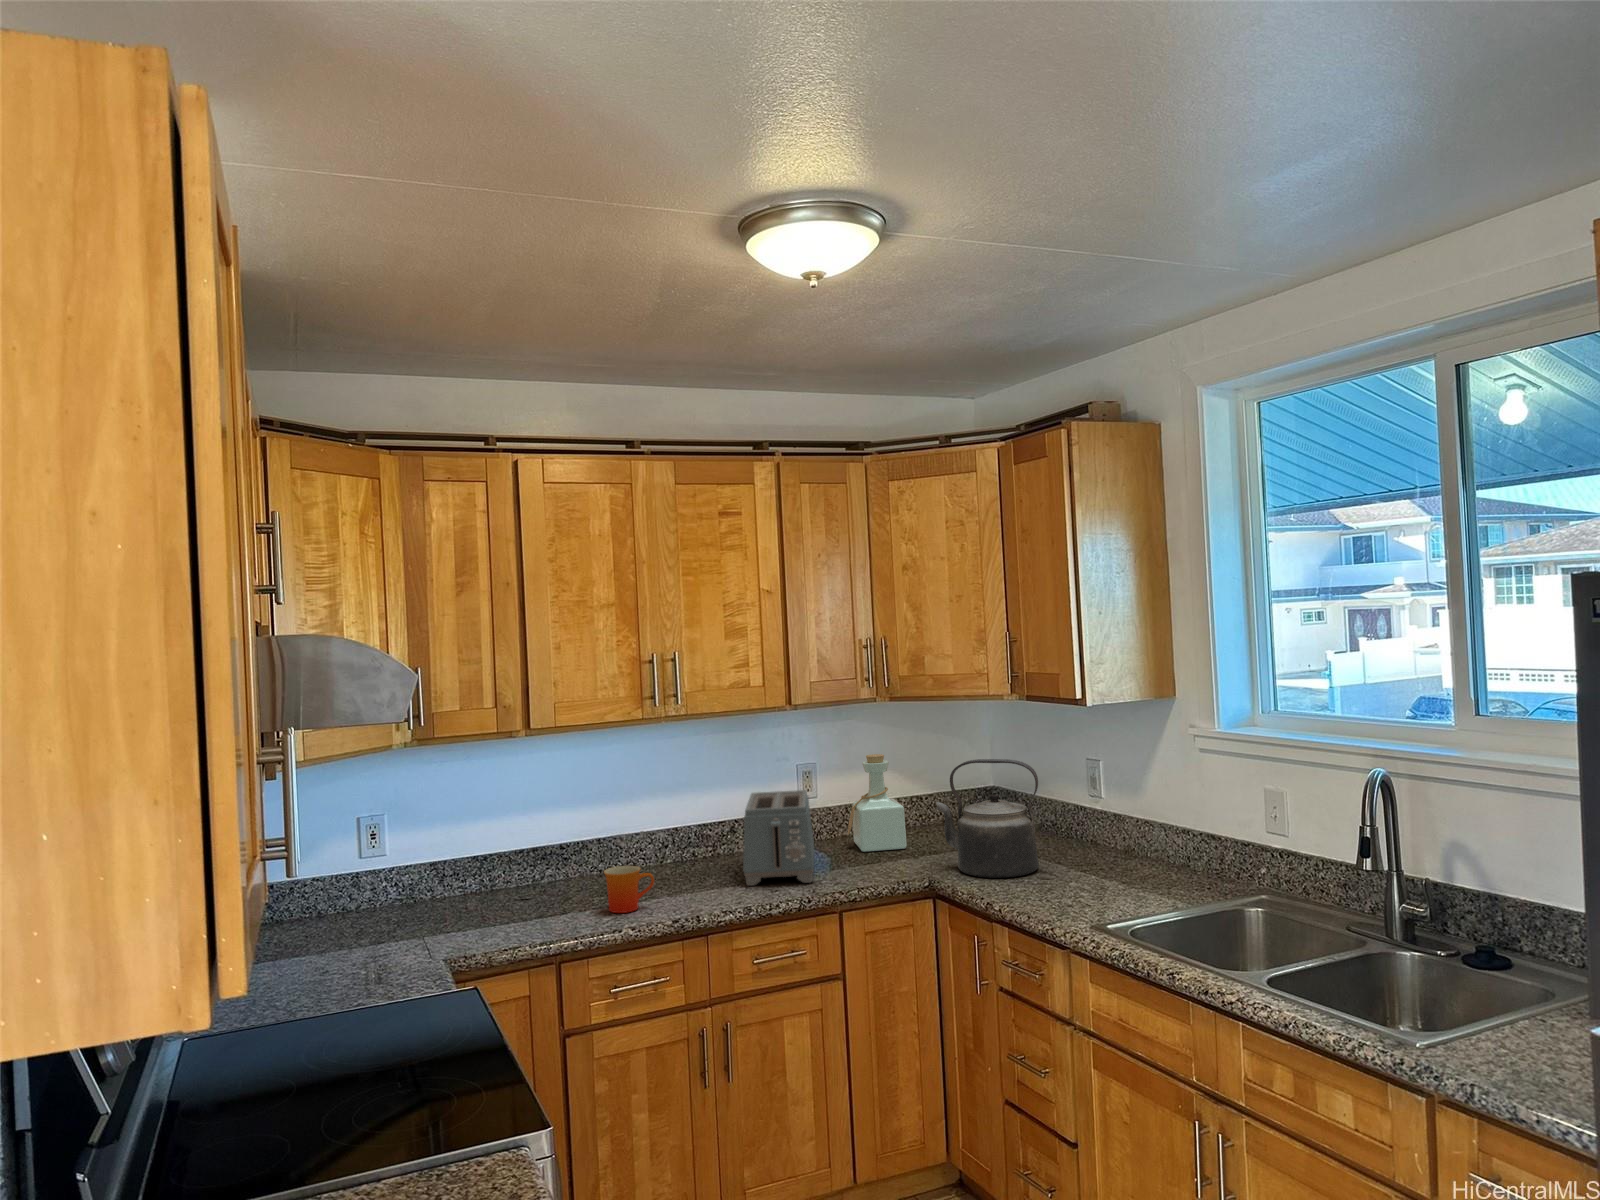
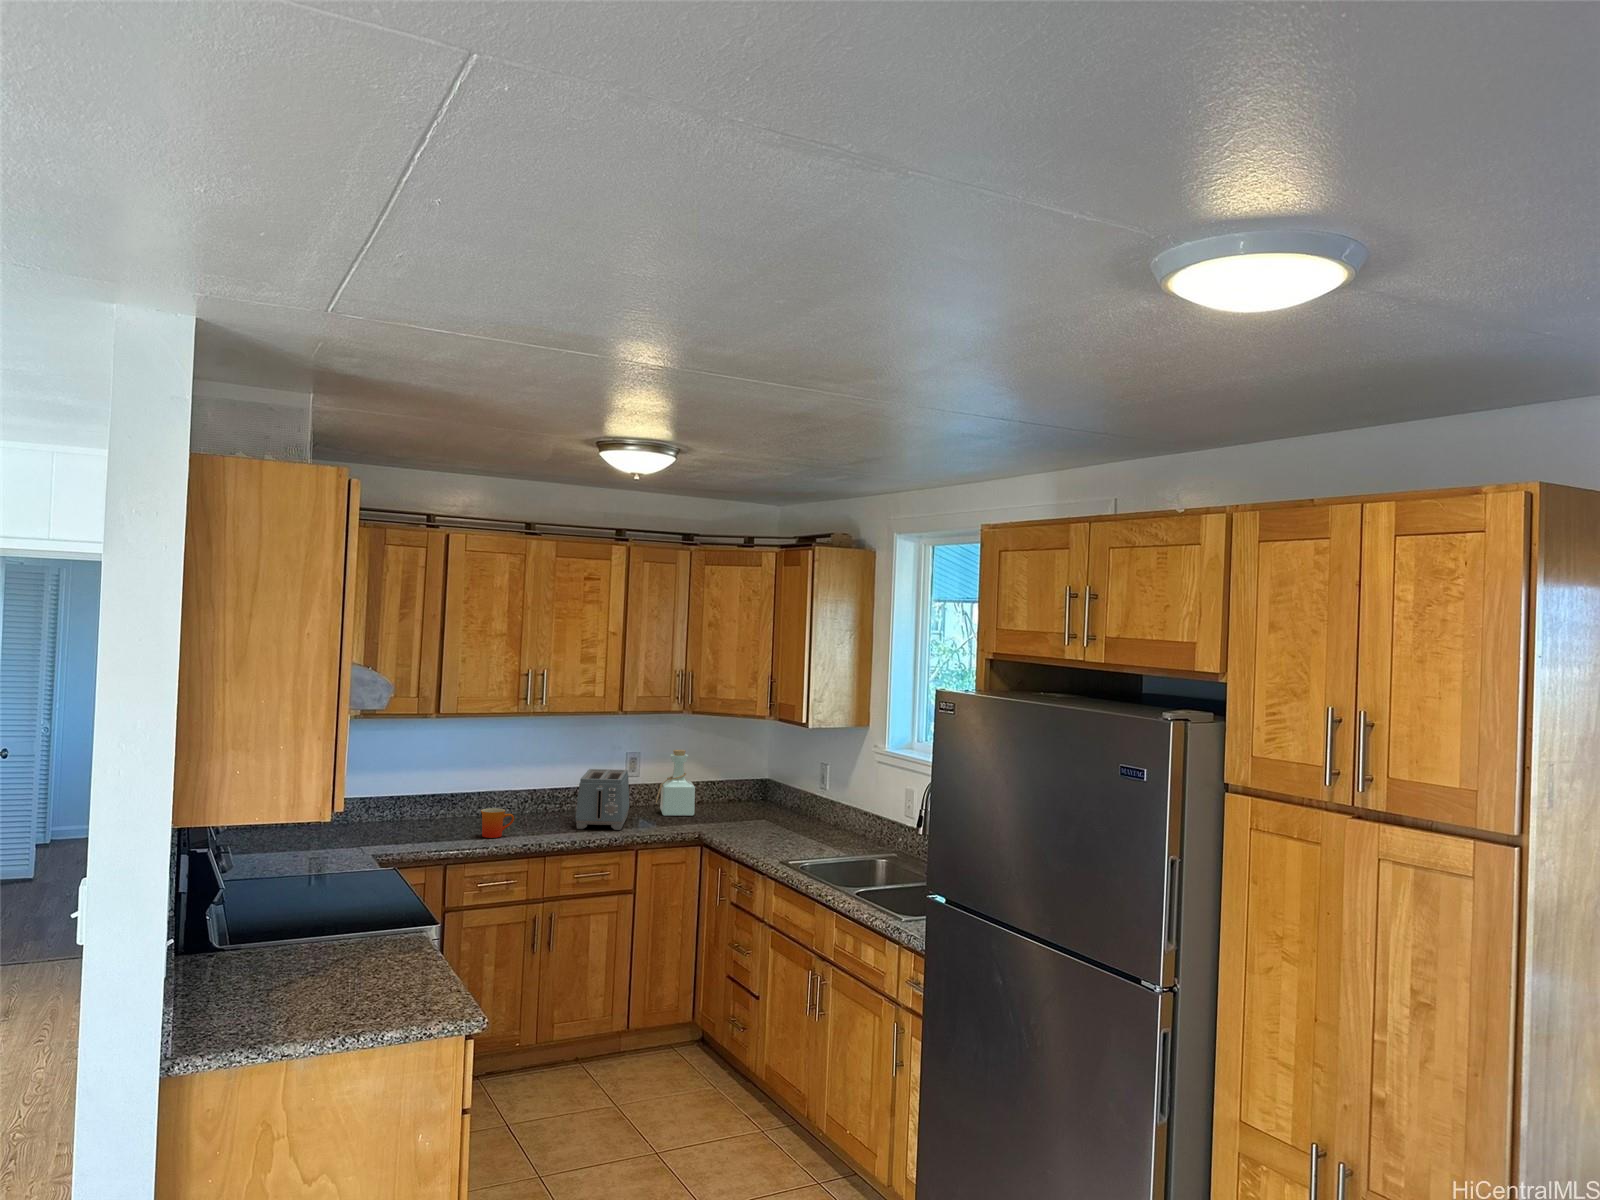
kettle: present [936,759,1039,878] -> none [711,758,777,836]

